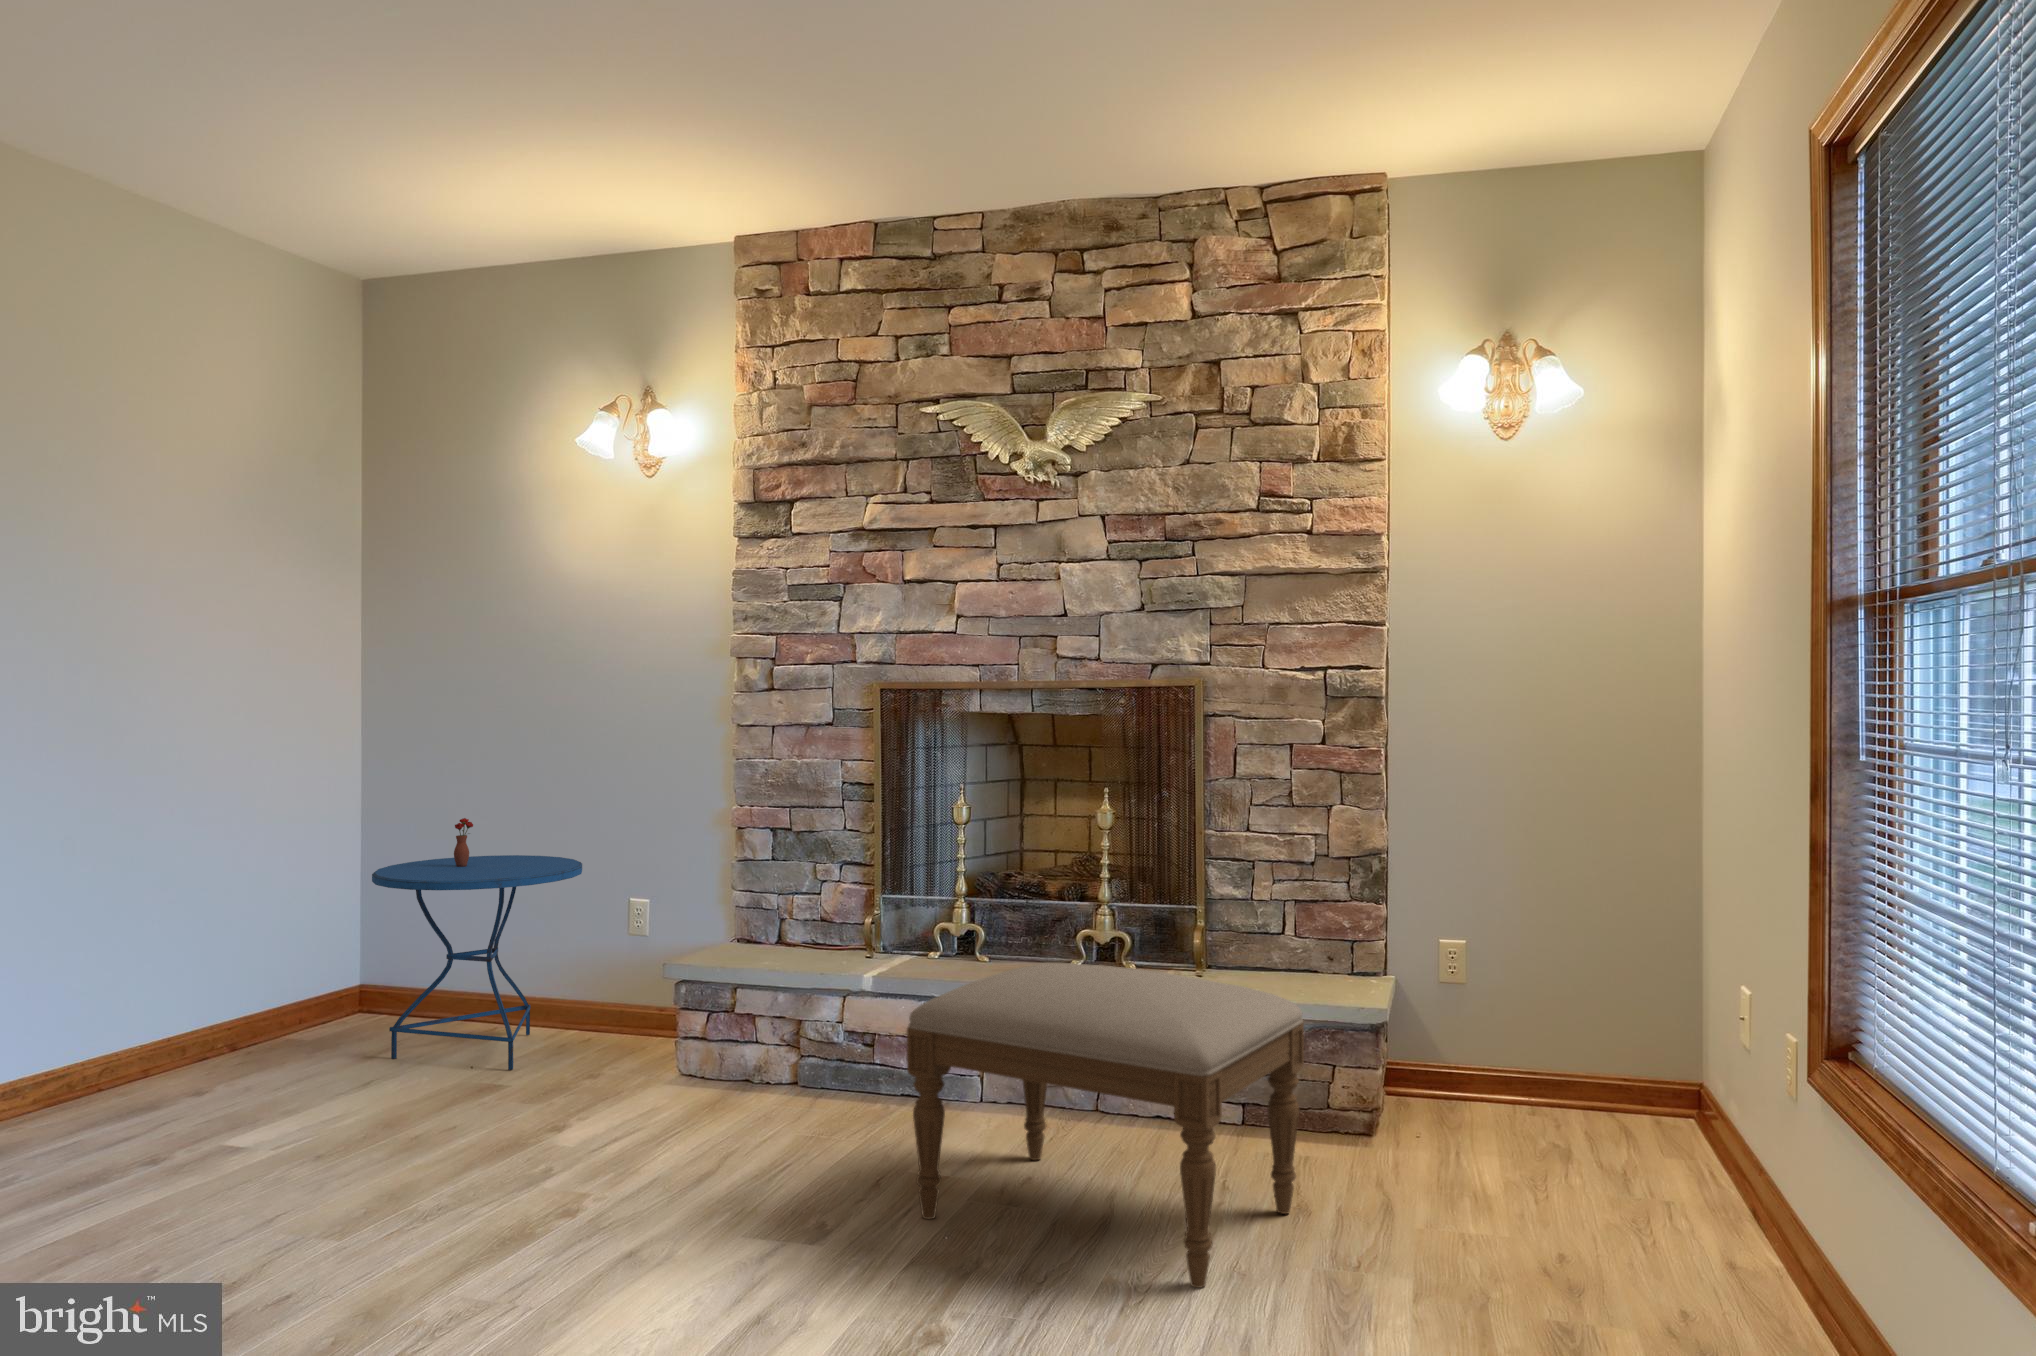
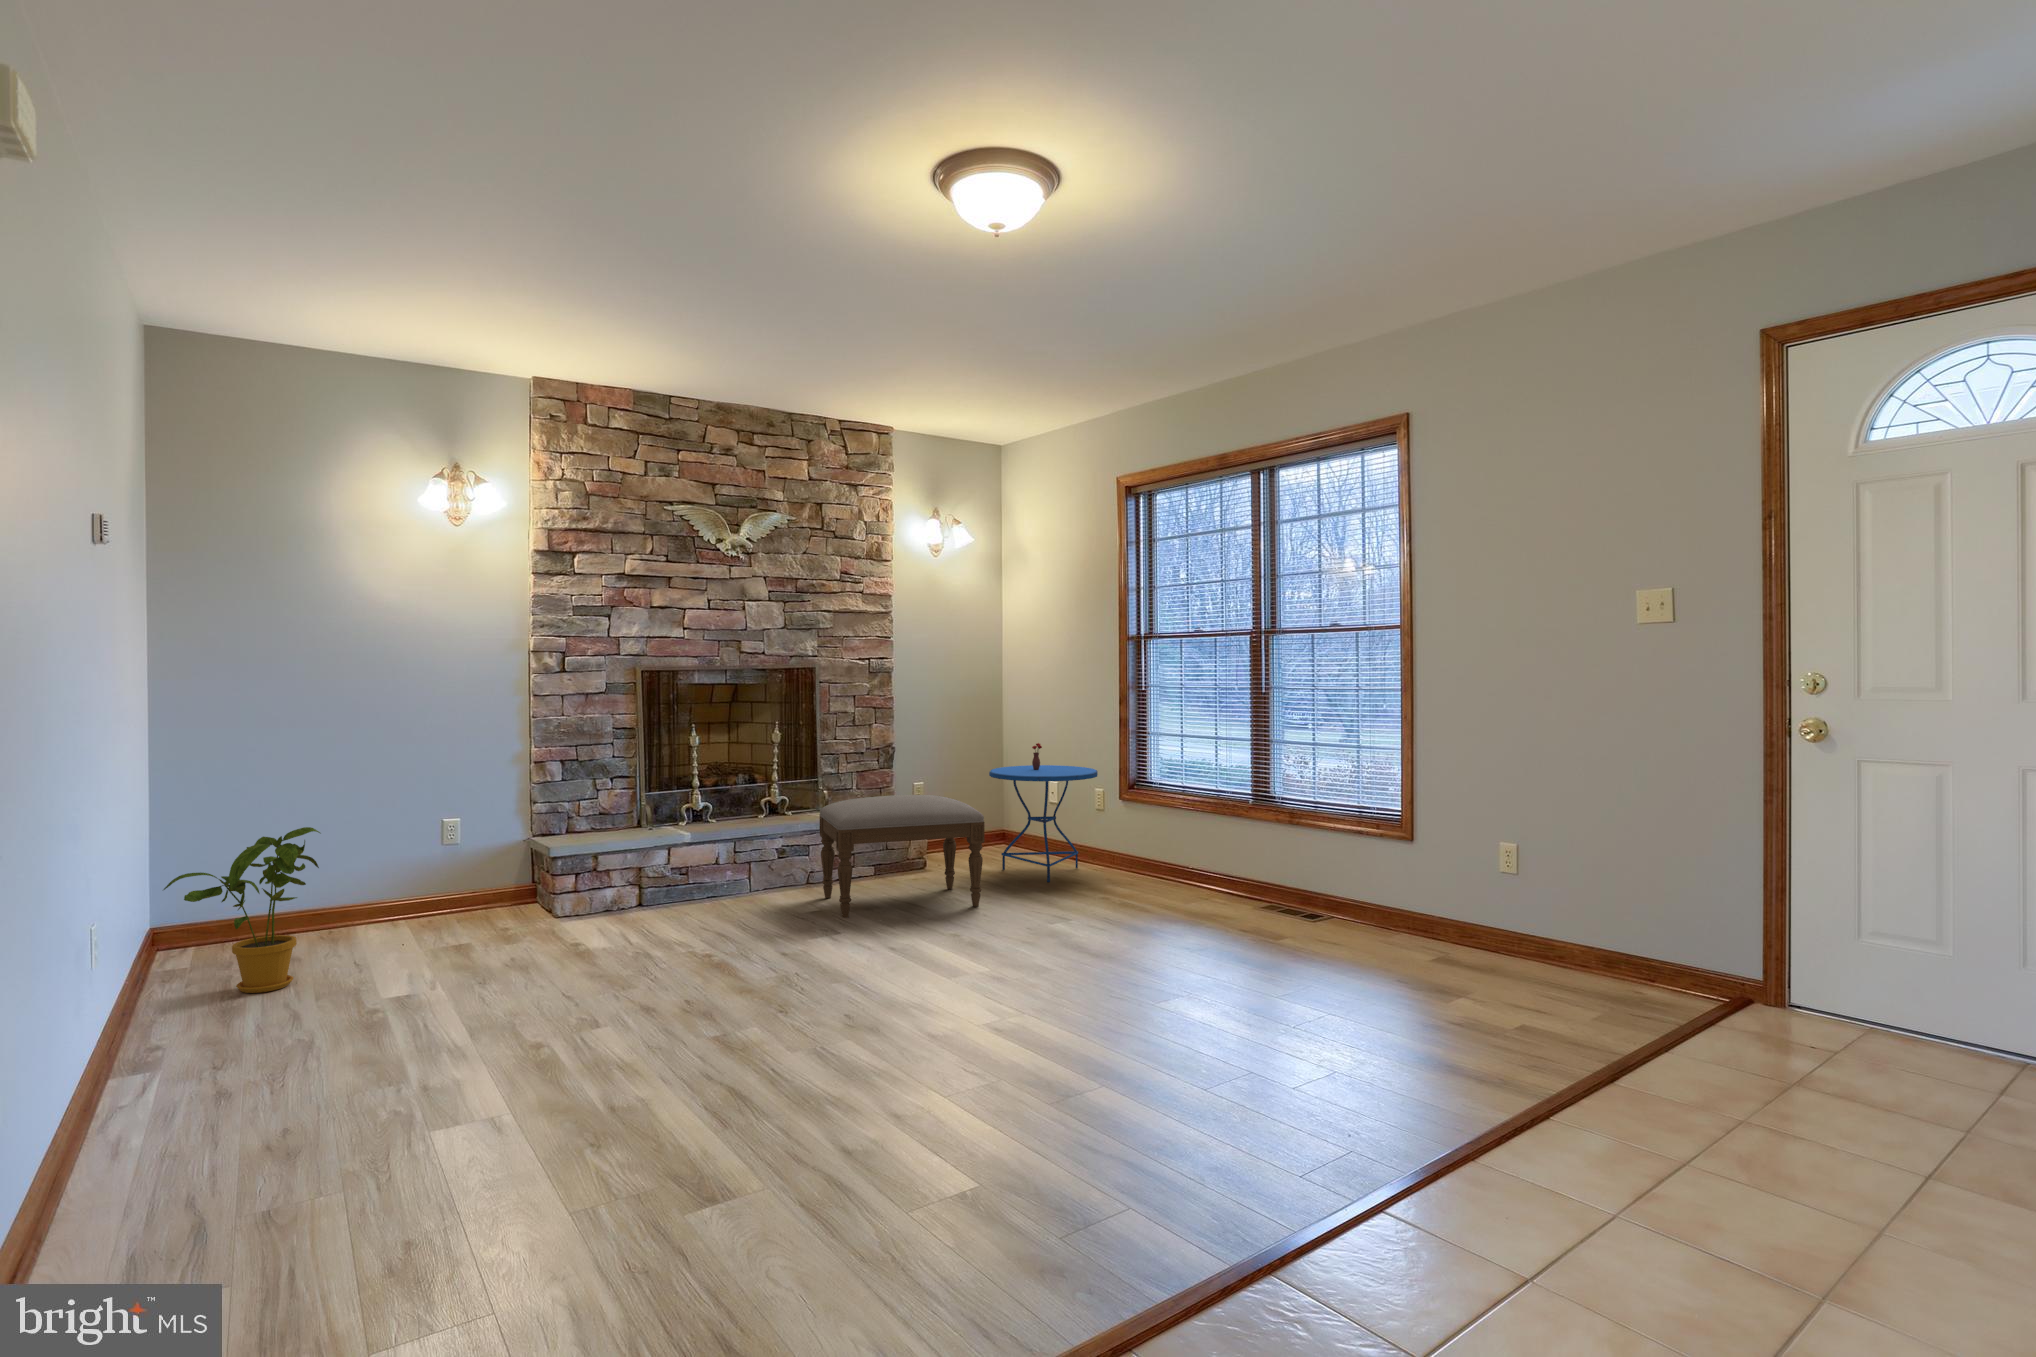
side table: present [372,818,582,1070] -> present [989,743,1098,882]
house plant: none [113,891,294,1102] -> present [164,827,320,993]

